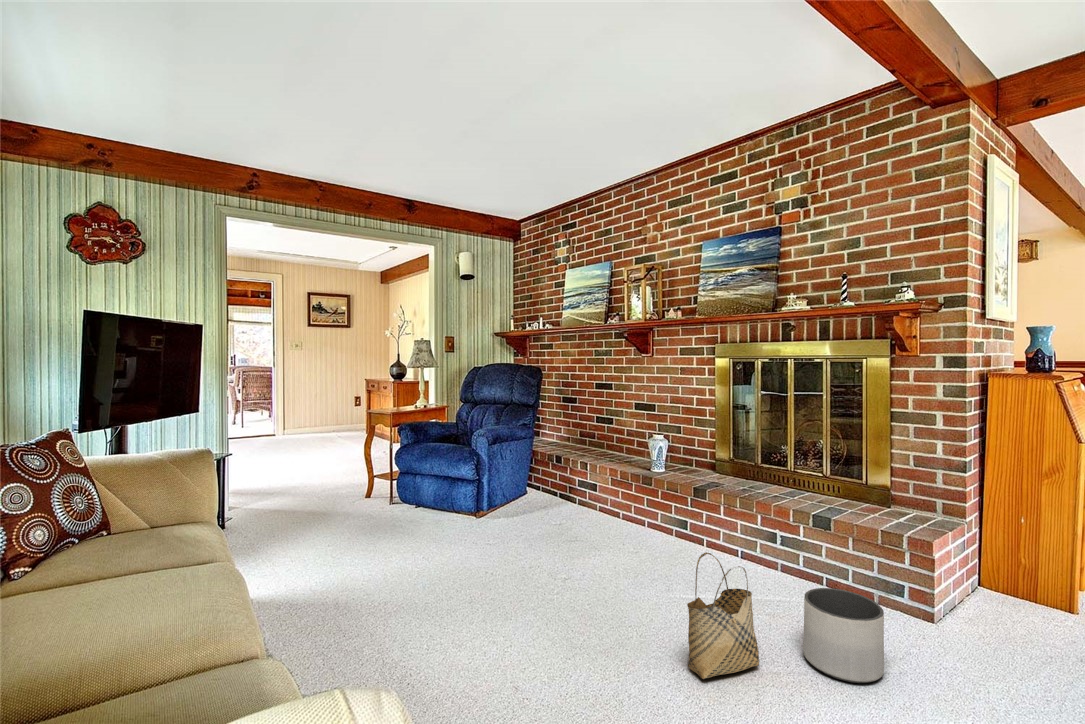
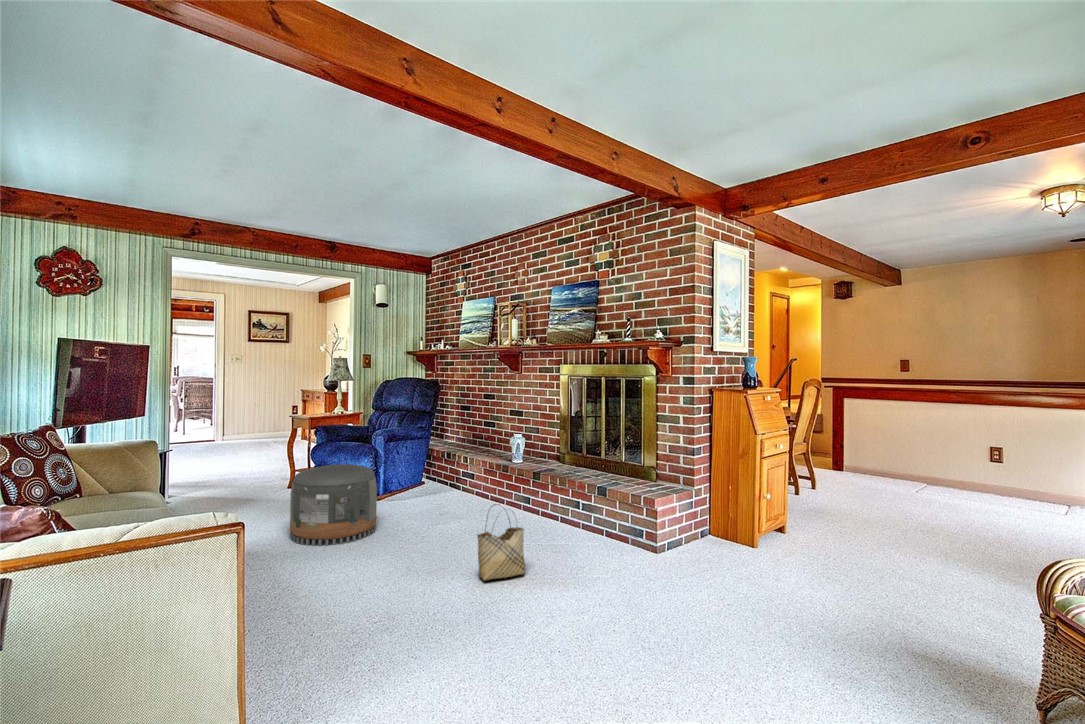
pouf: none [385,478,495,595] -> present [290,464,377,546]
planter: present [803,588,884,683] -> none [557,527,601,581]

